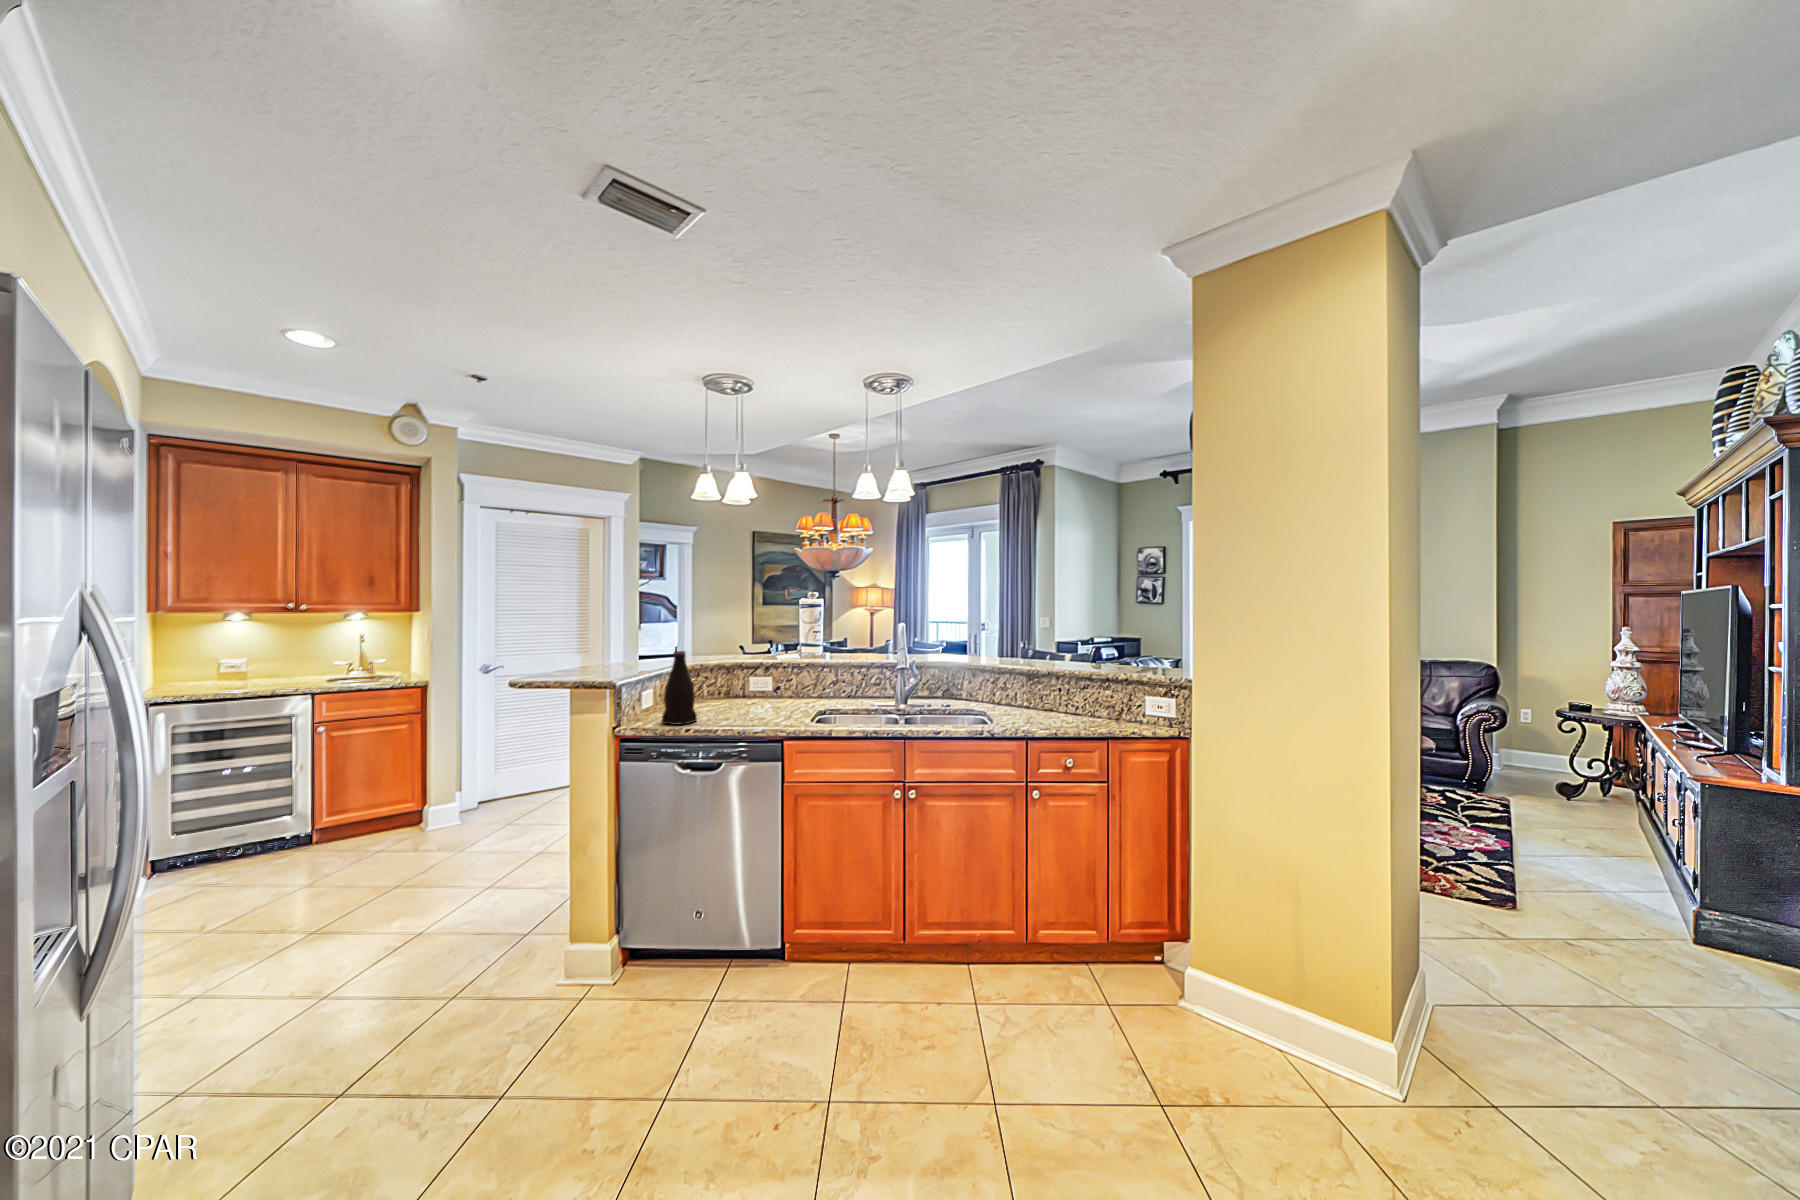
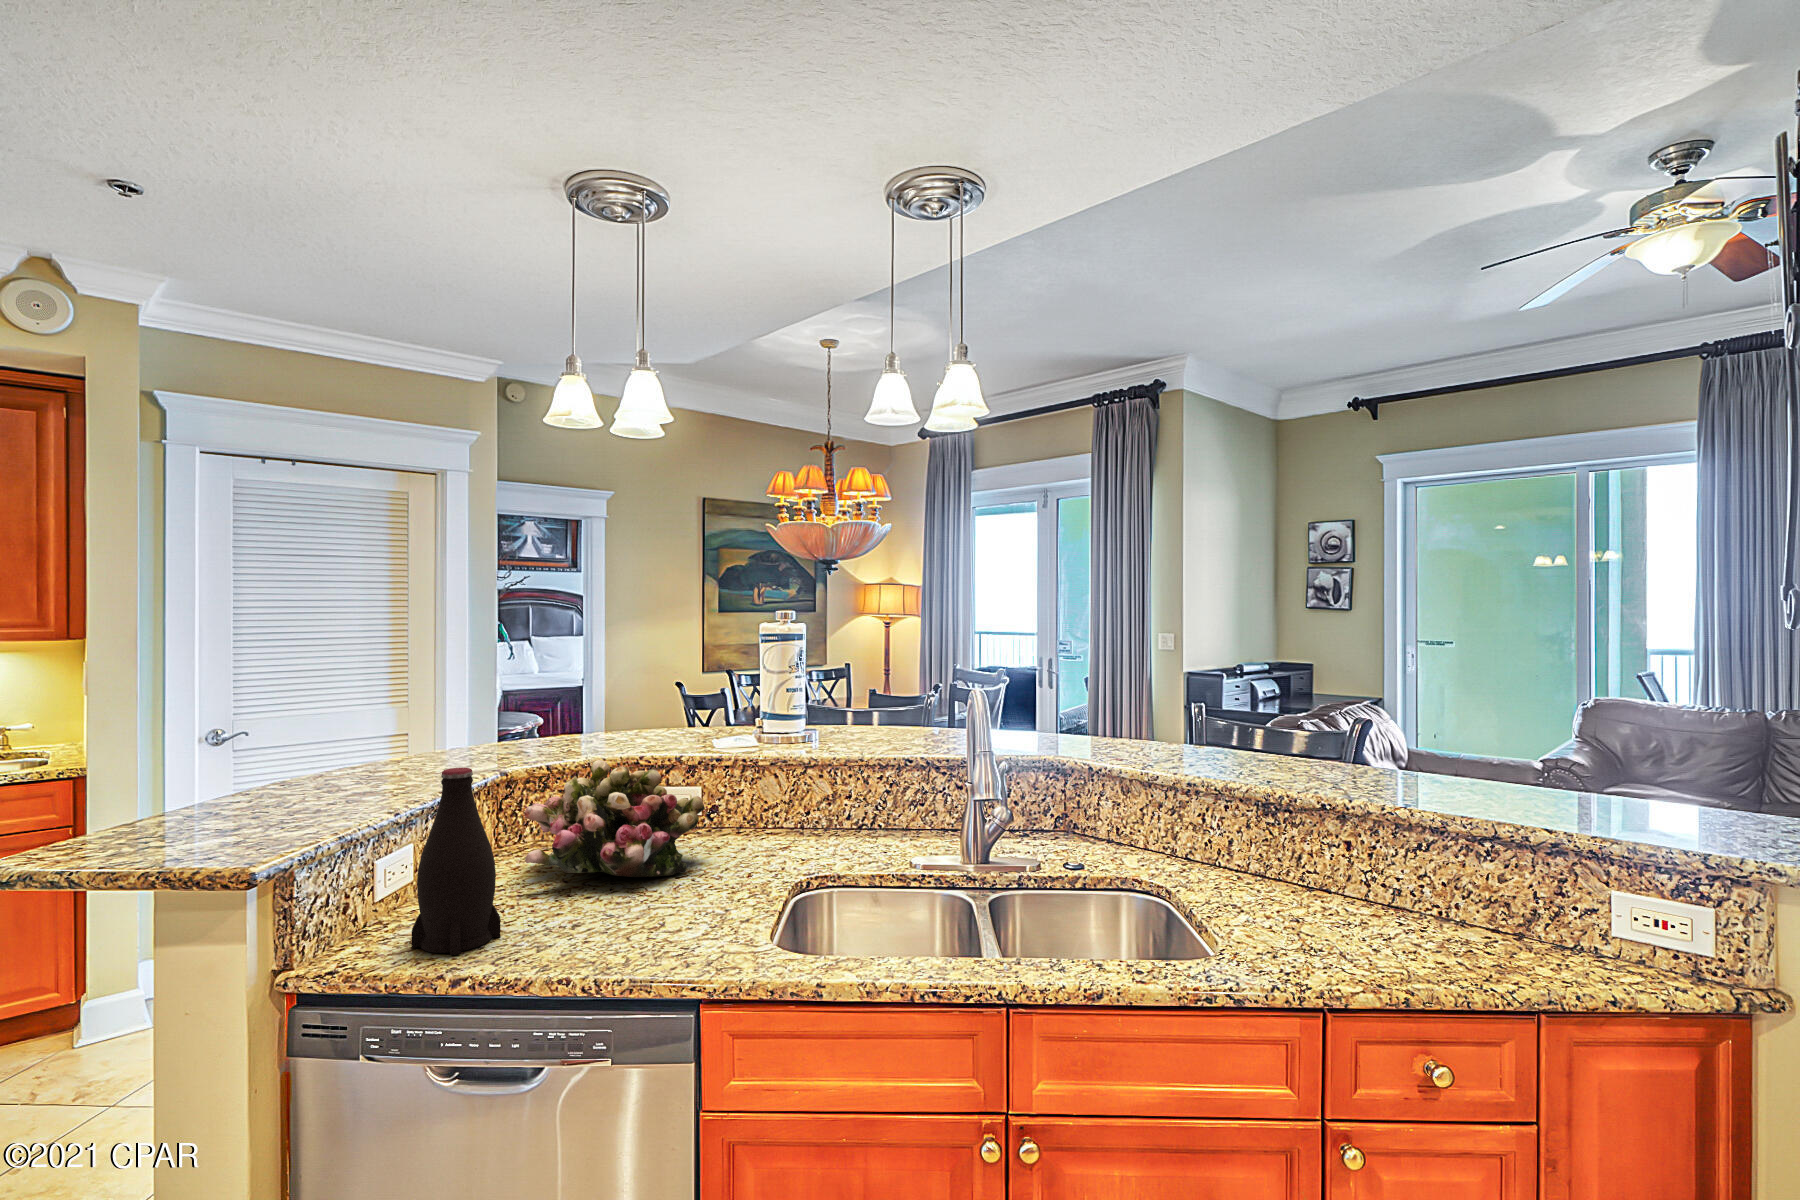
flower arrangement: none [697,659,777,709] -> present [525,760,705,877]

